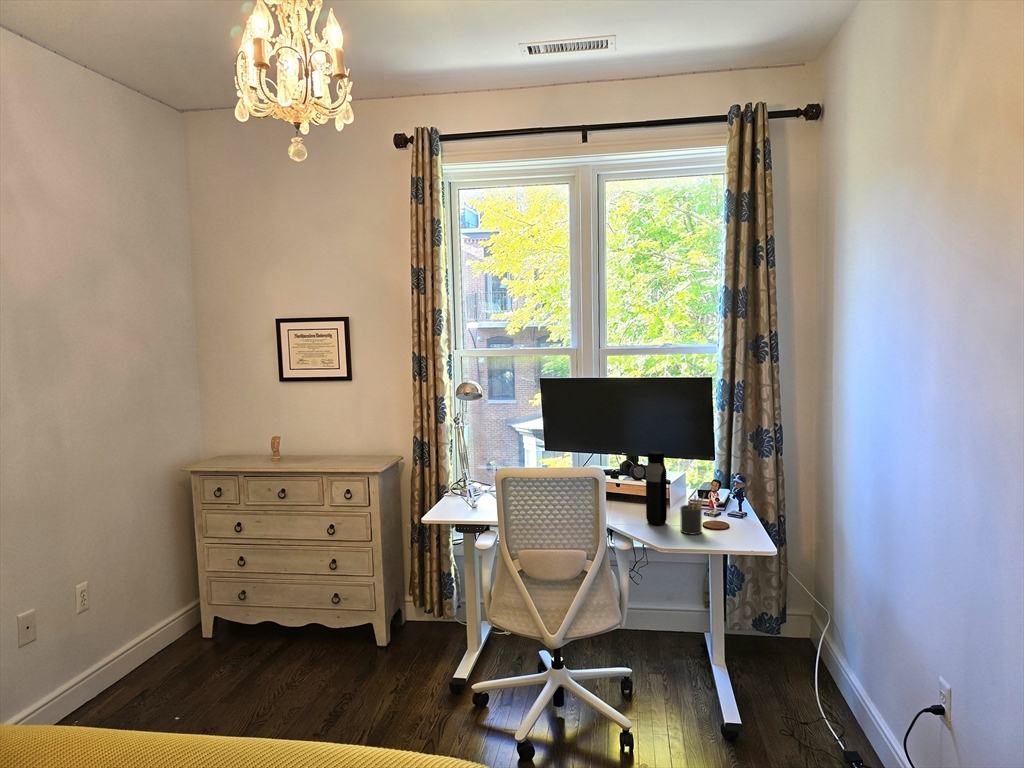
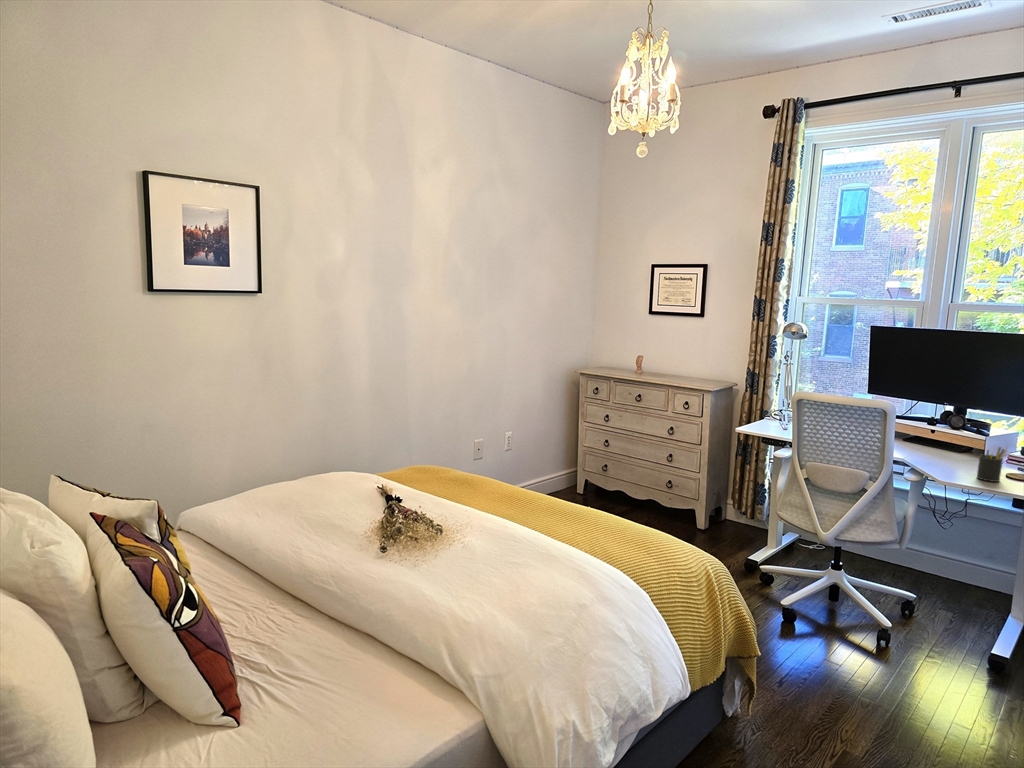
water bottle: present [646,451,667,525] -> none [947,402,974,470]

